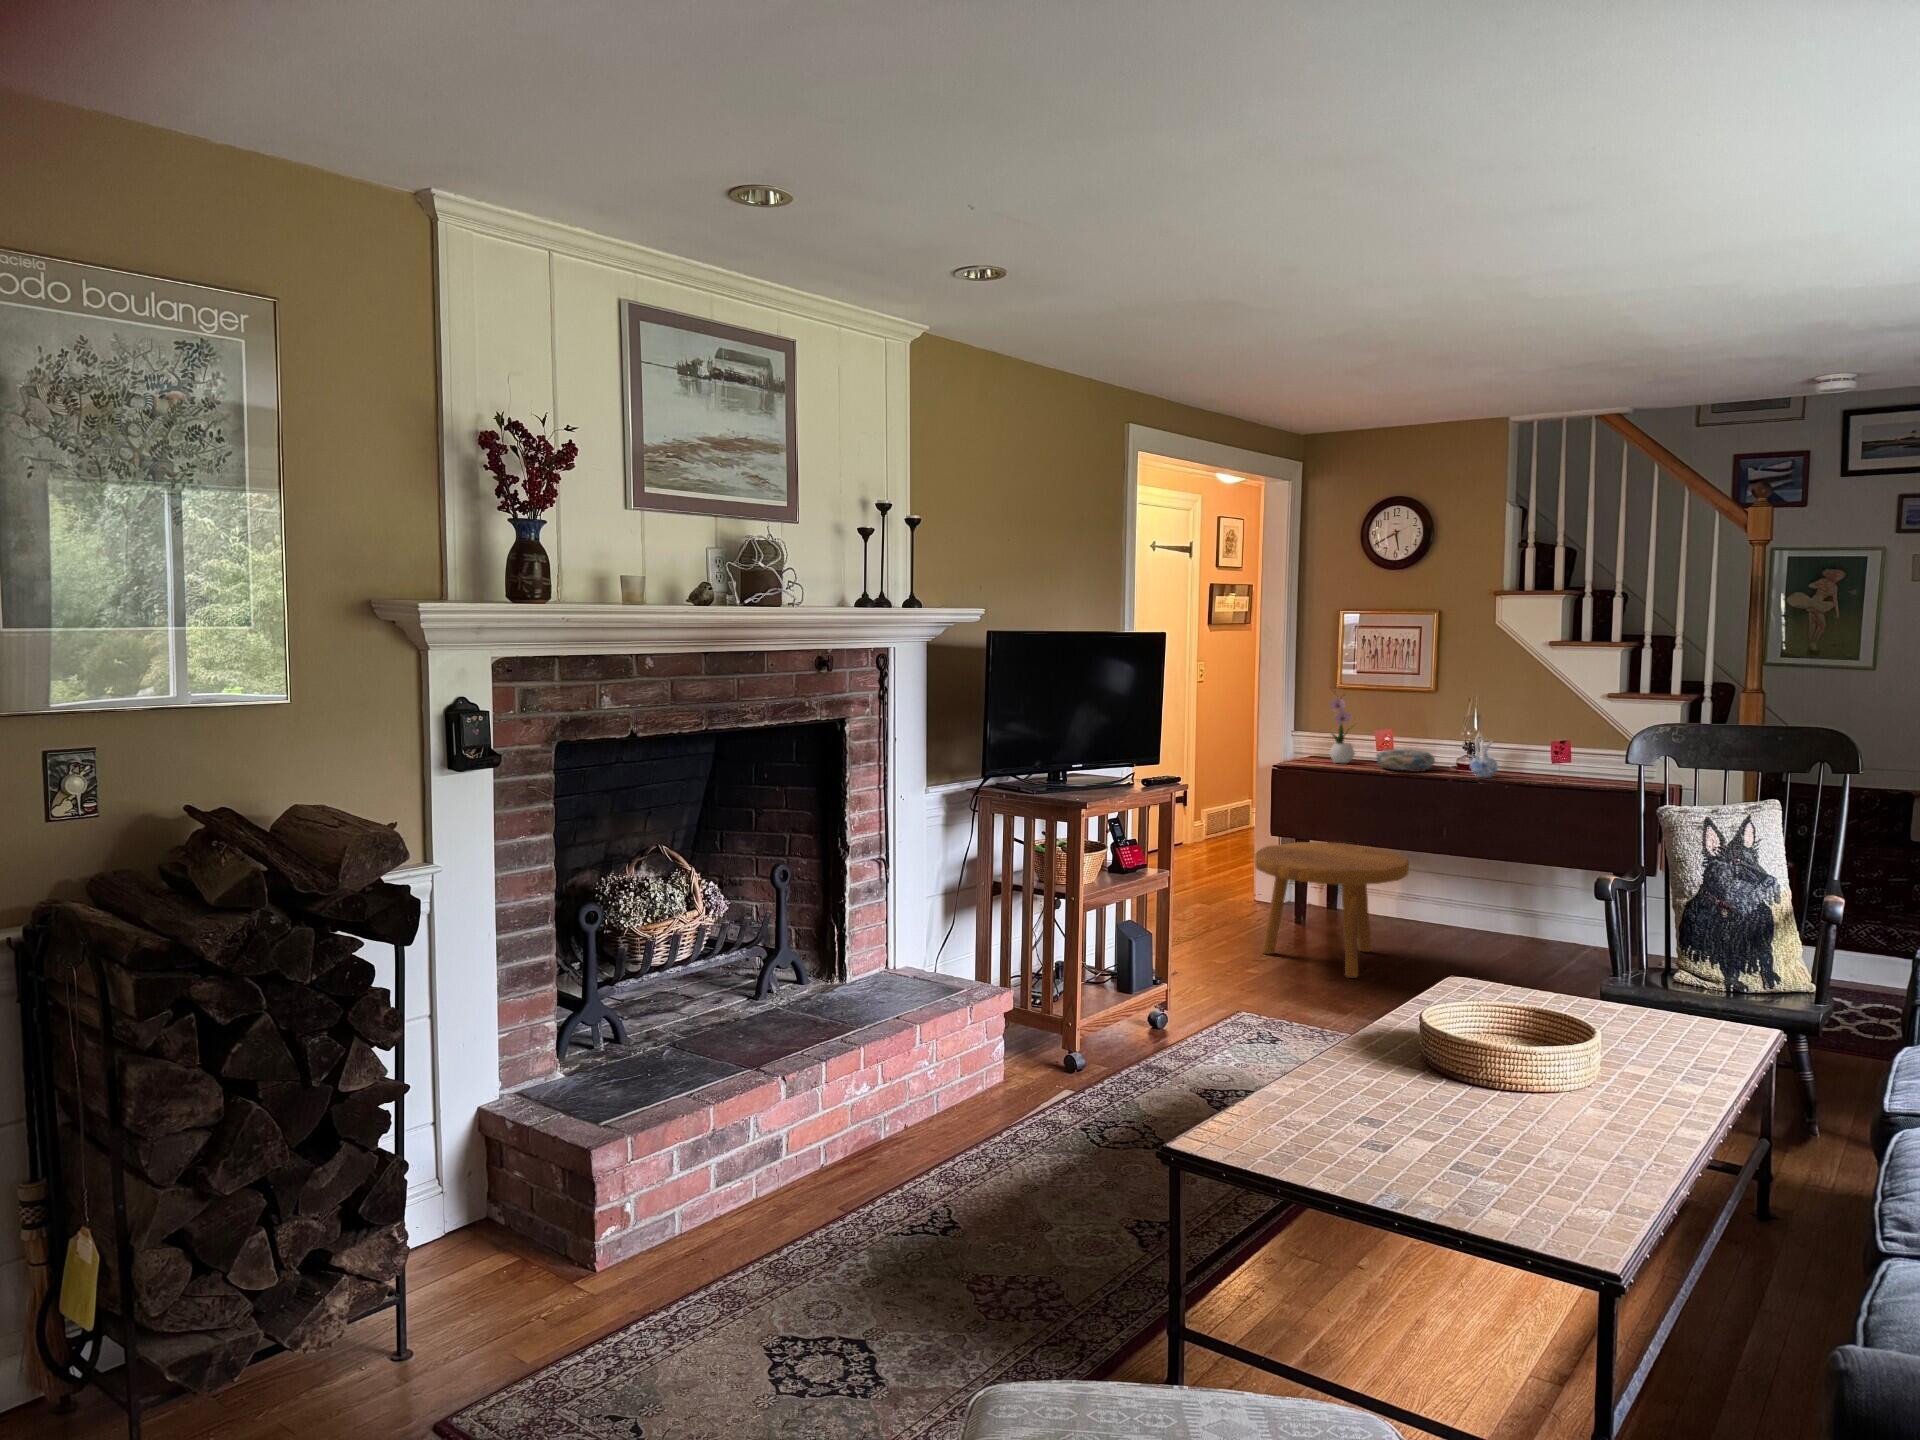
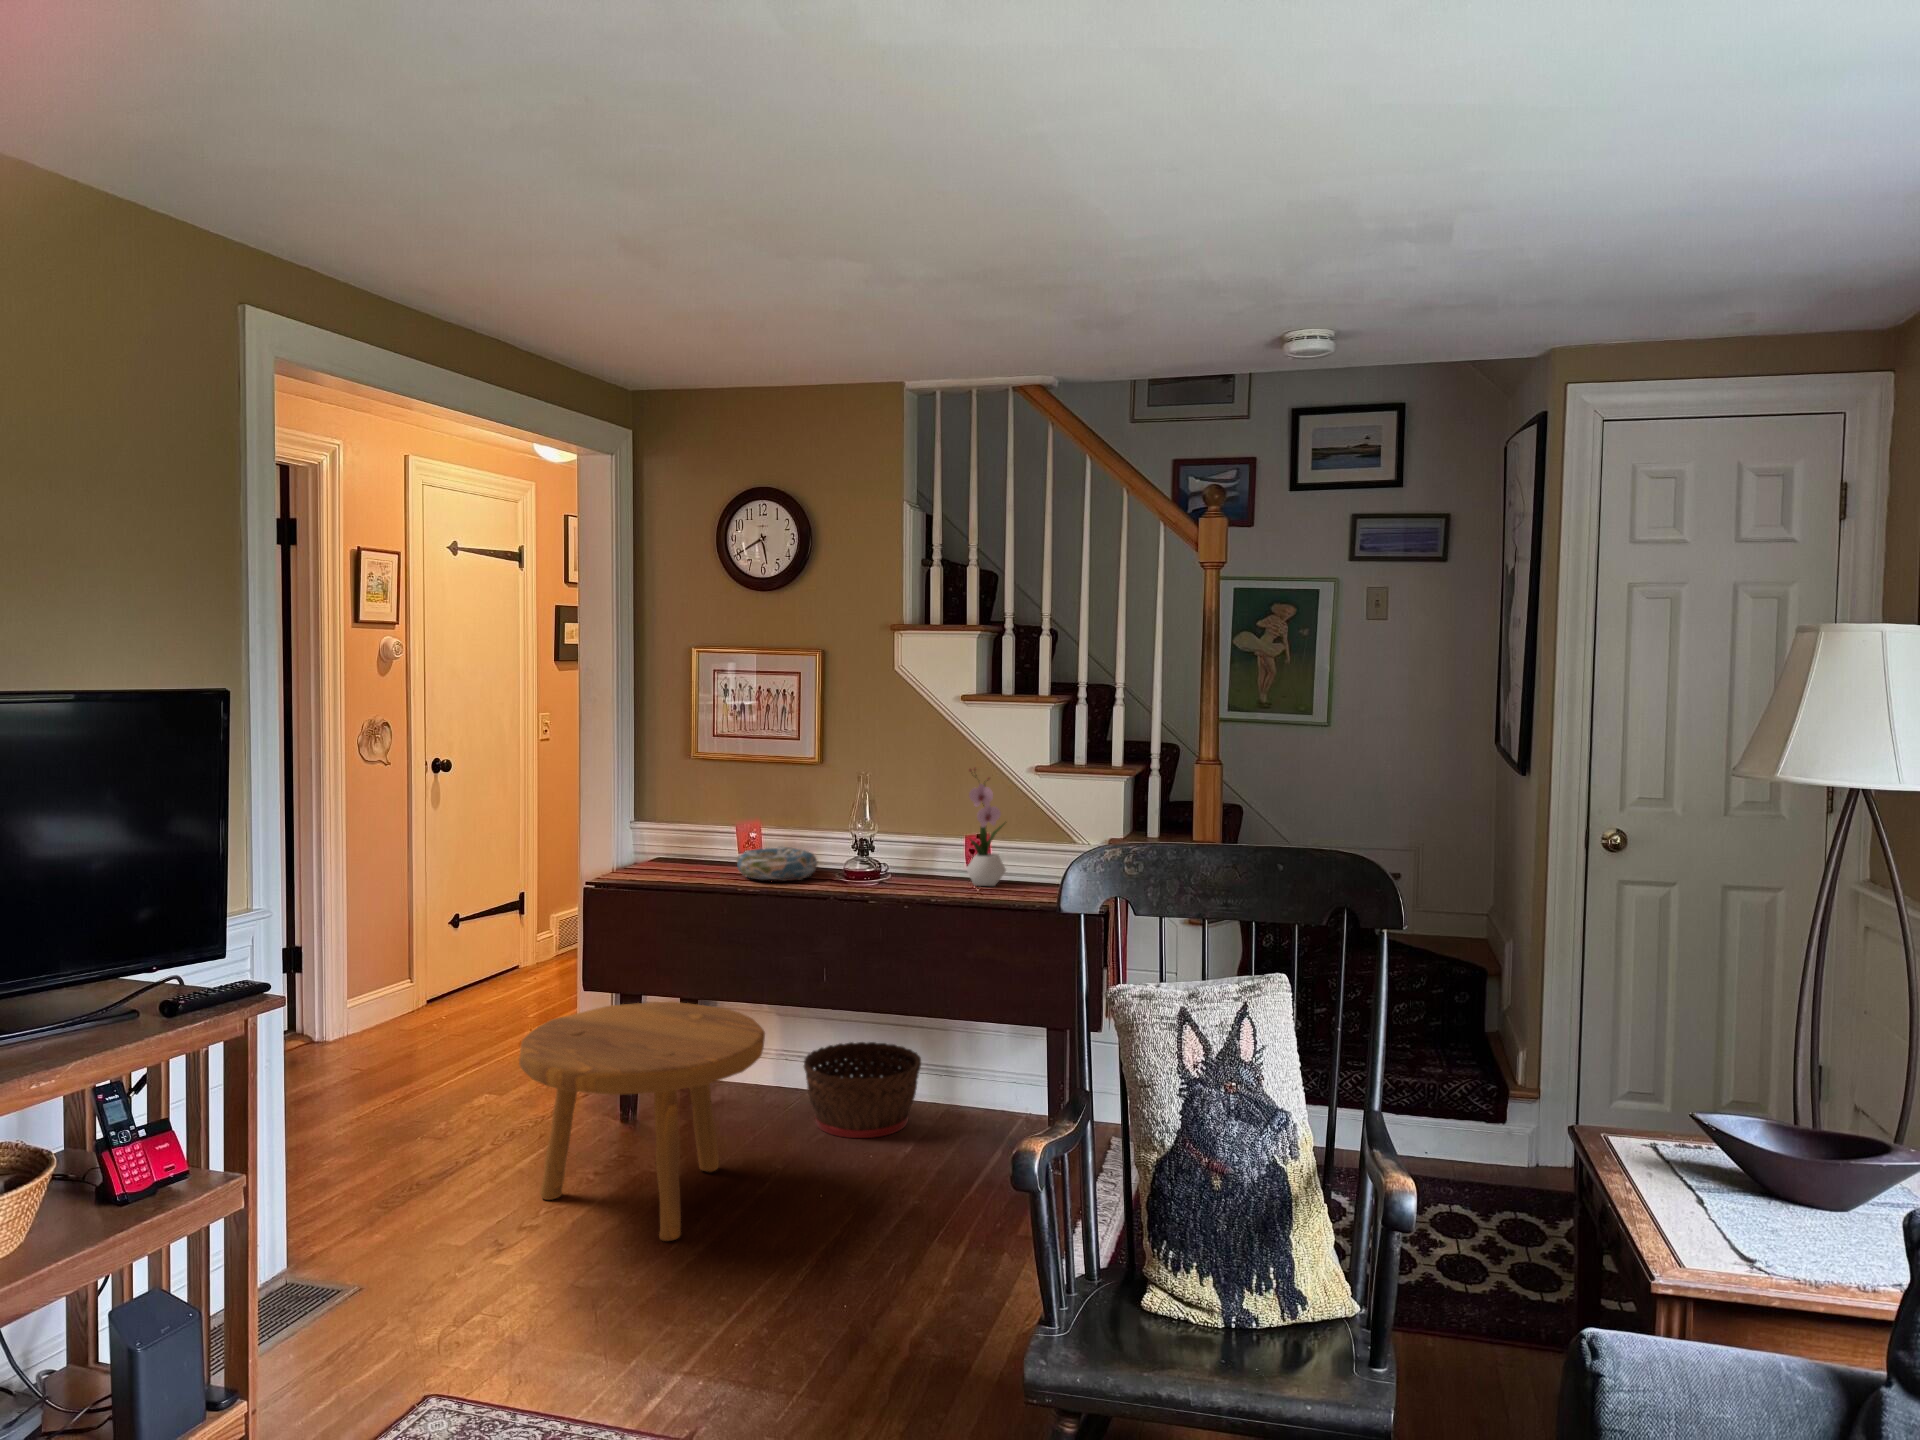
flower arrangement: present [1329,691,1355,763] -> present [966,768,1006,886]
ceramic pitcher: present [1470,735,1498,777] -> none [862,827,899,888]
basket: none [1423,887,1511,947] -> present [804,1042,921,1138]

